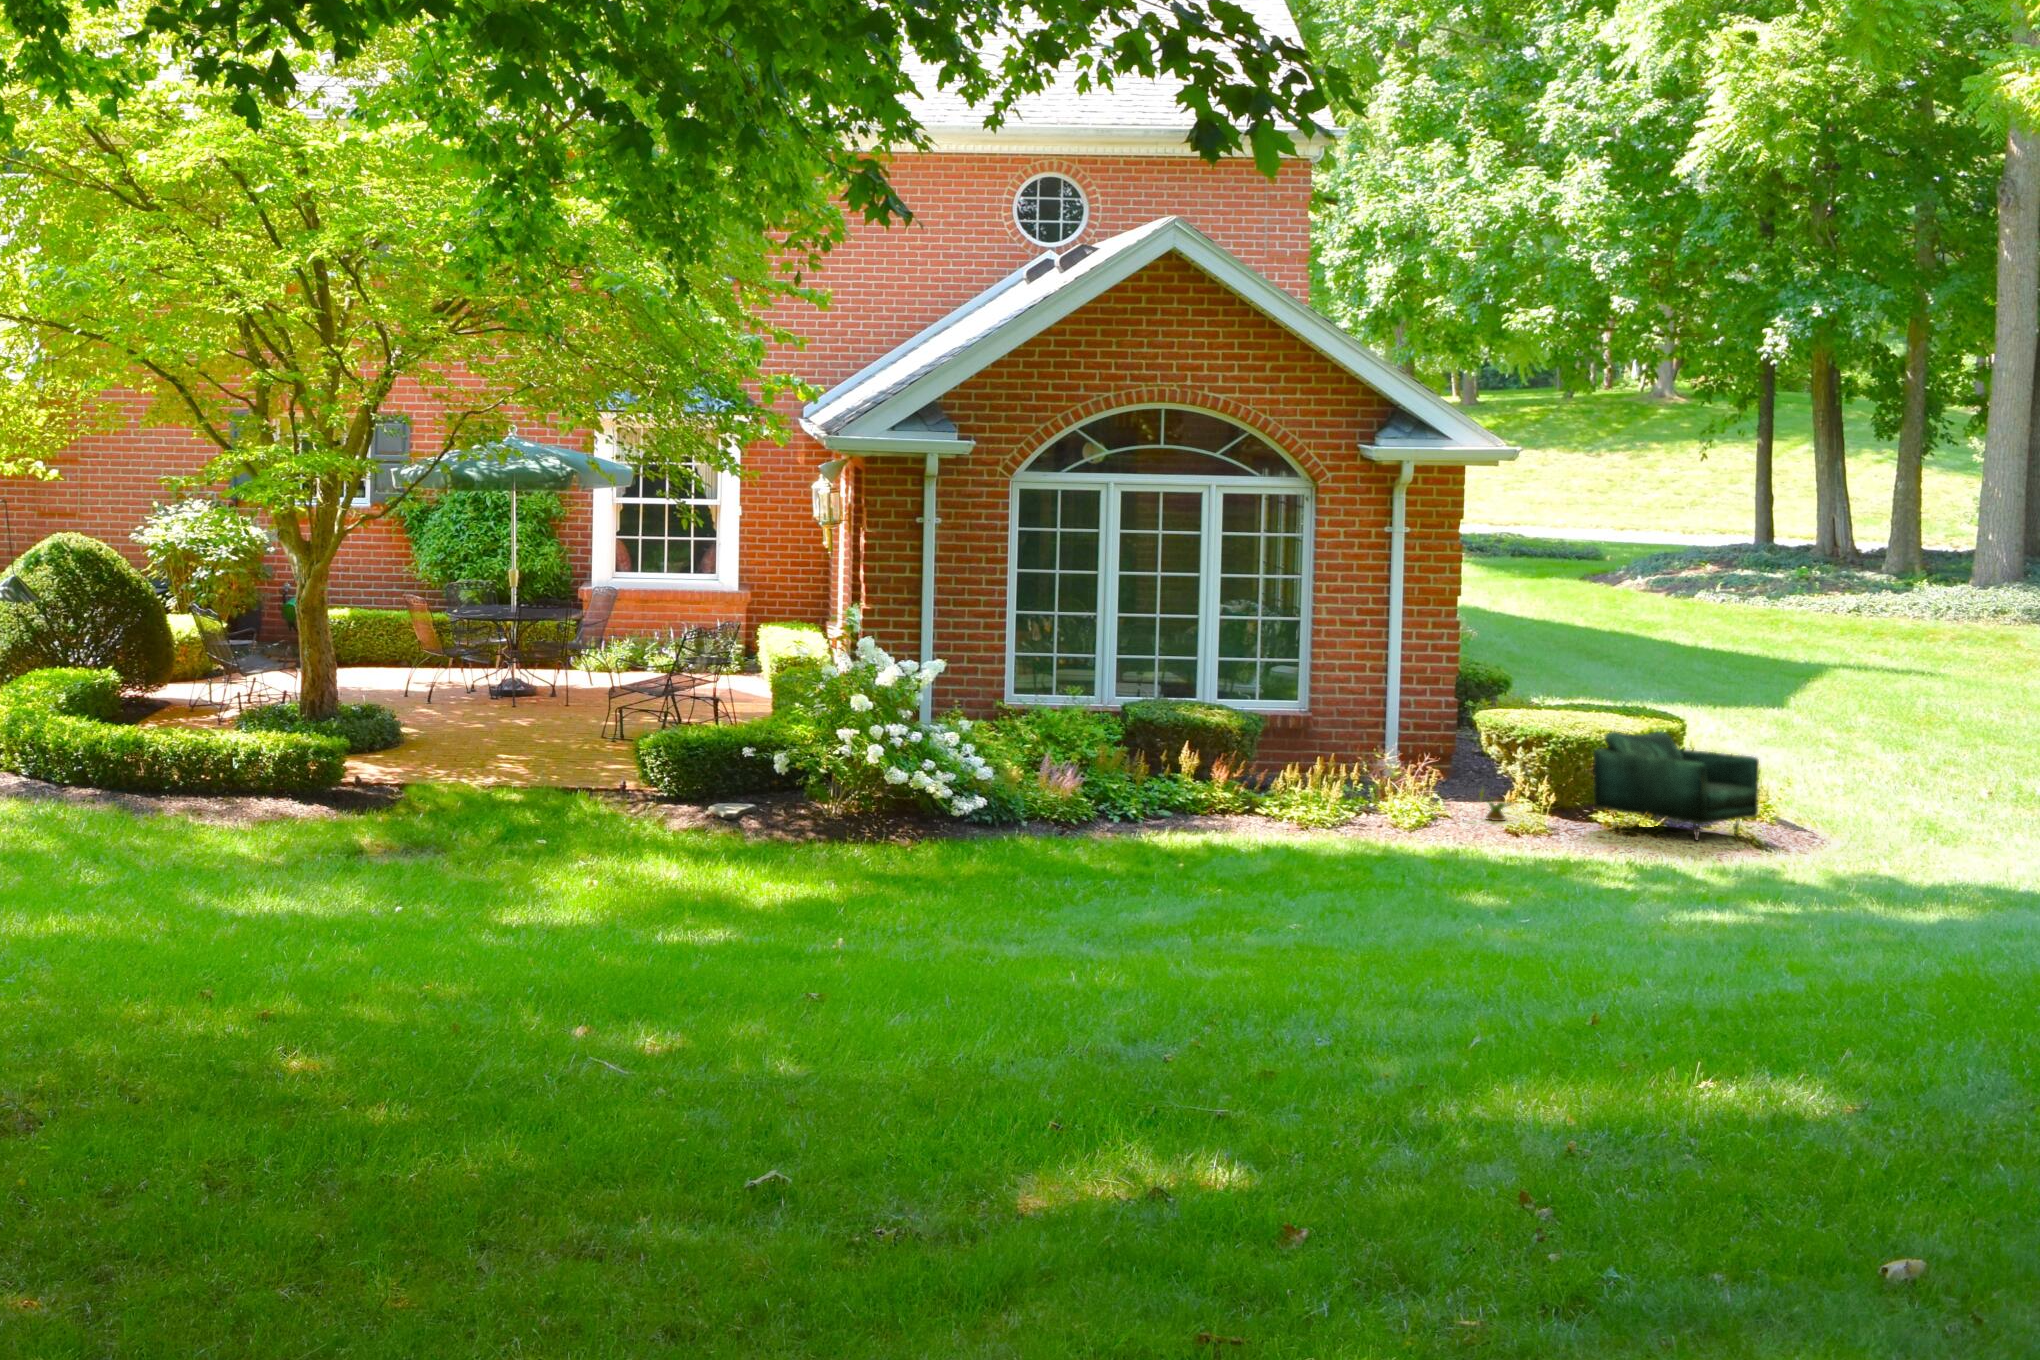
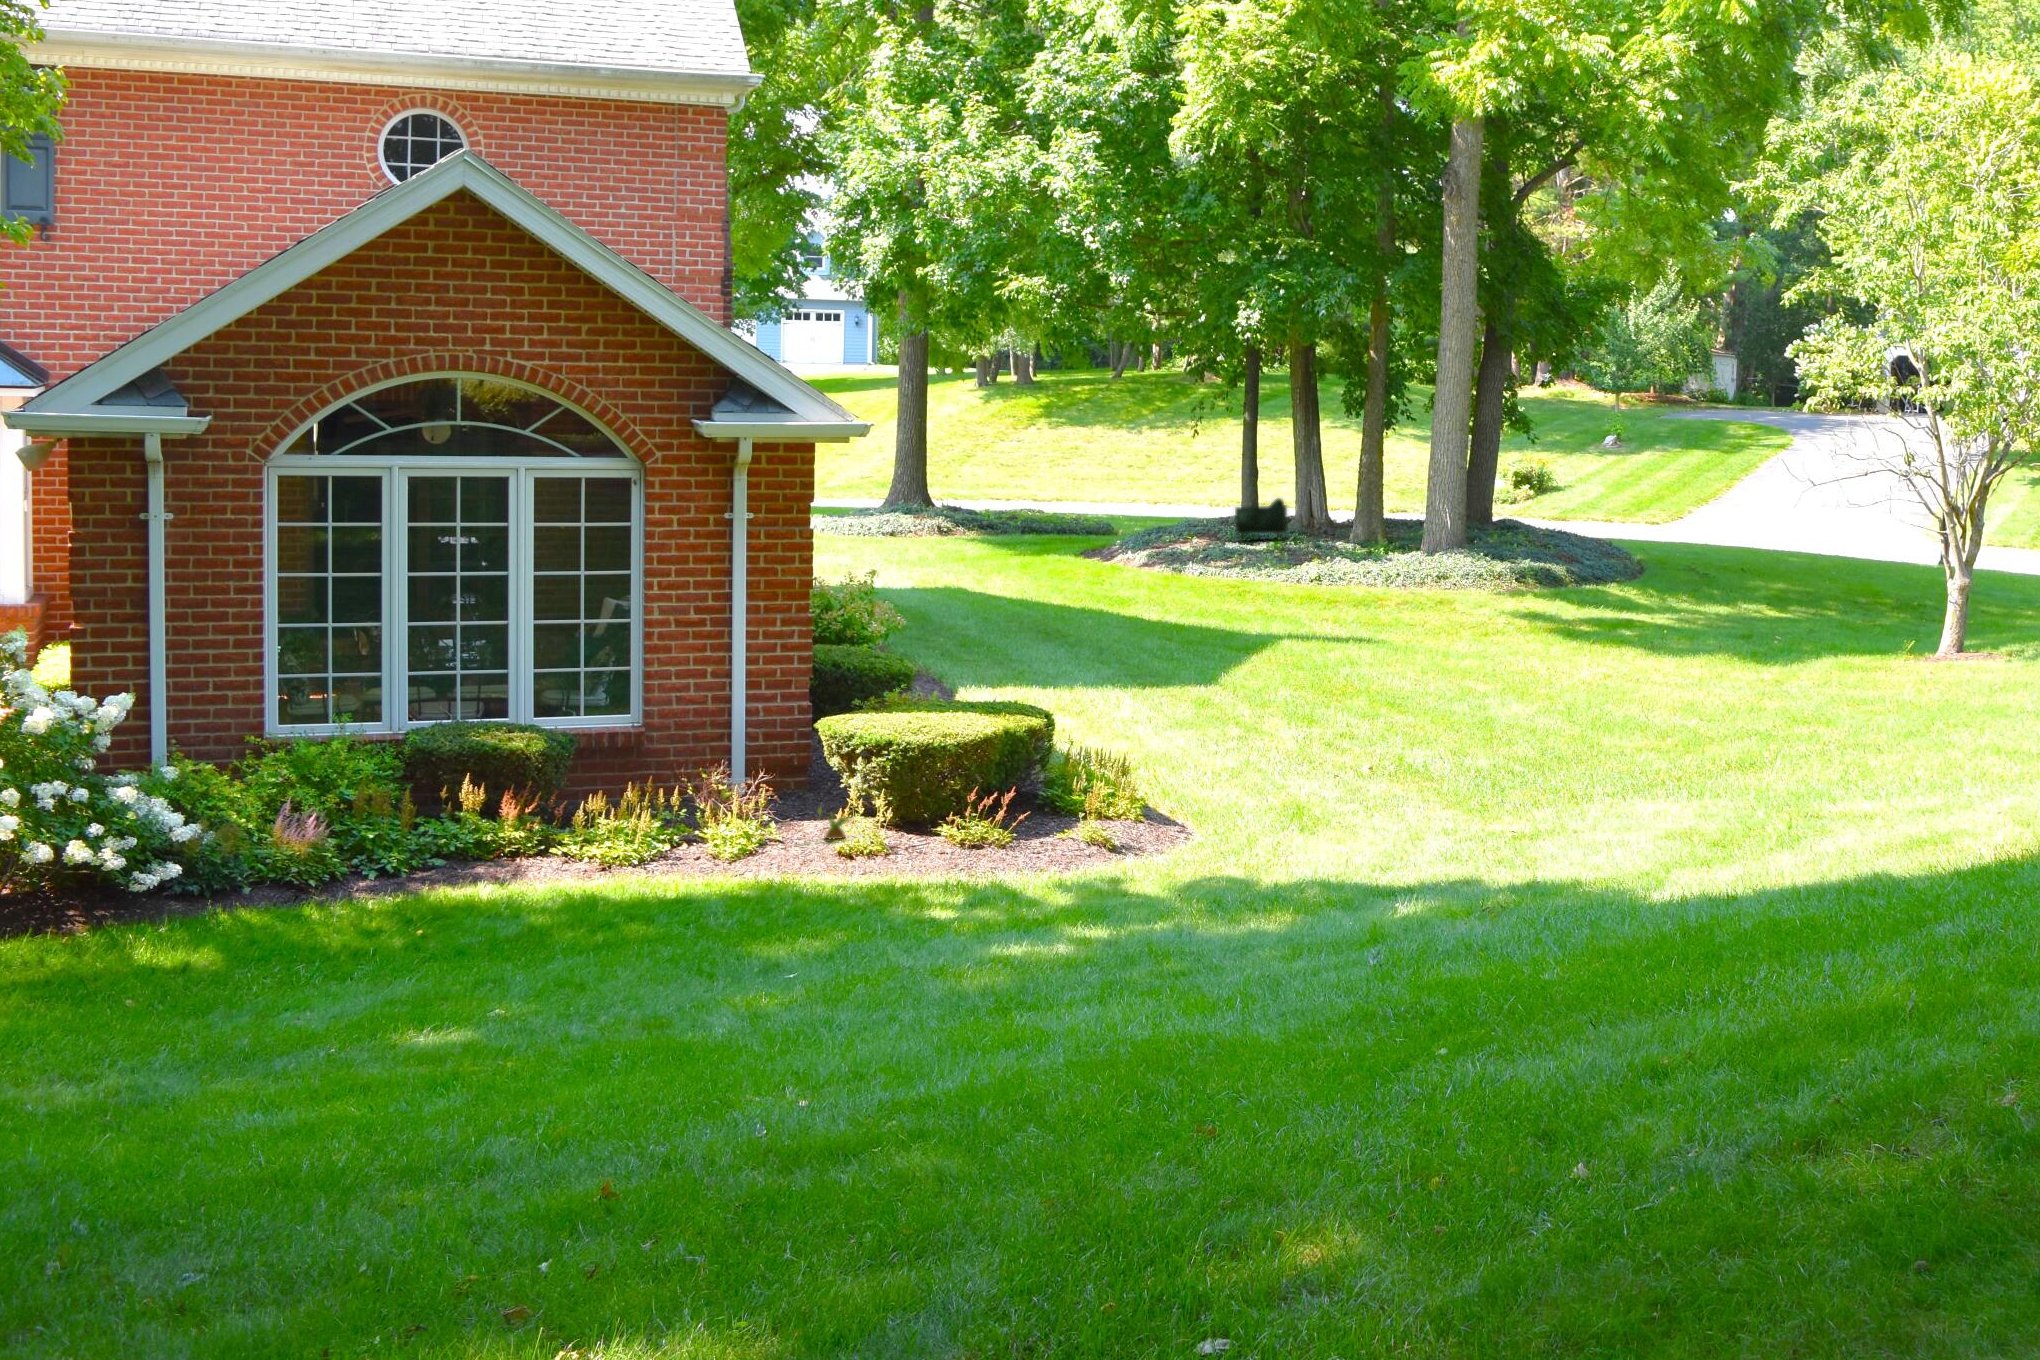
armchair: present [1593,731,1759,840] -> present [1235,498,1288,539]

